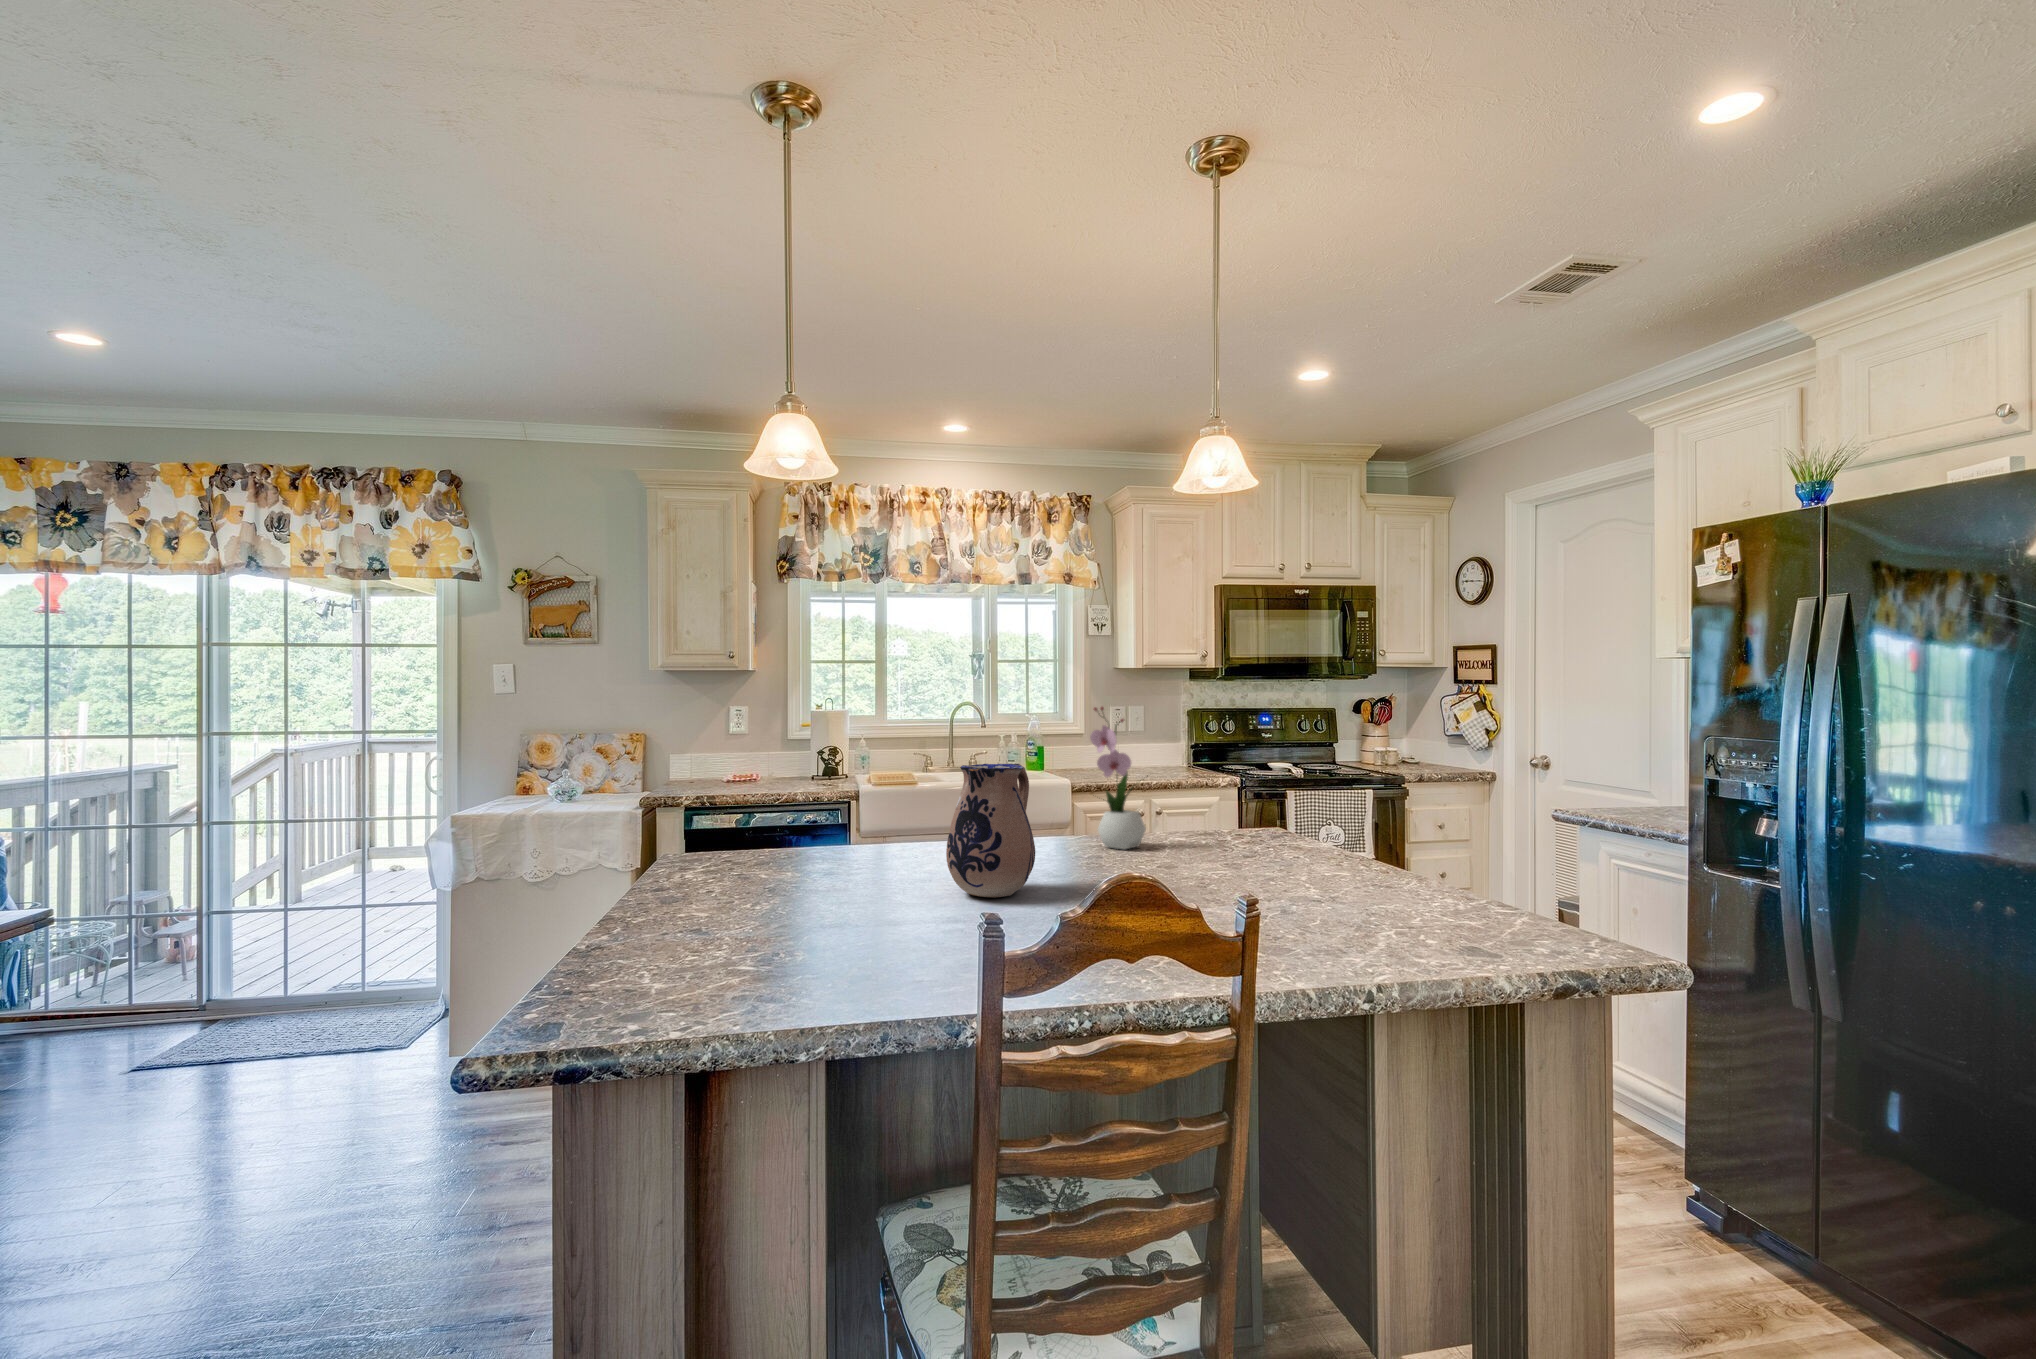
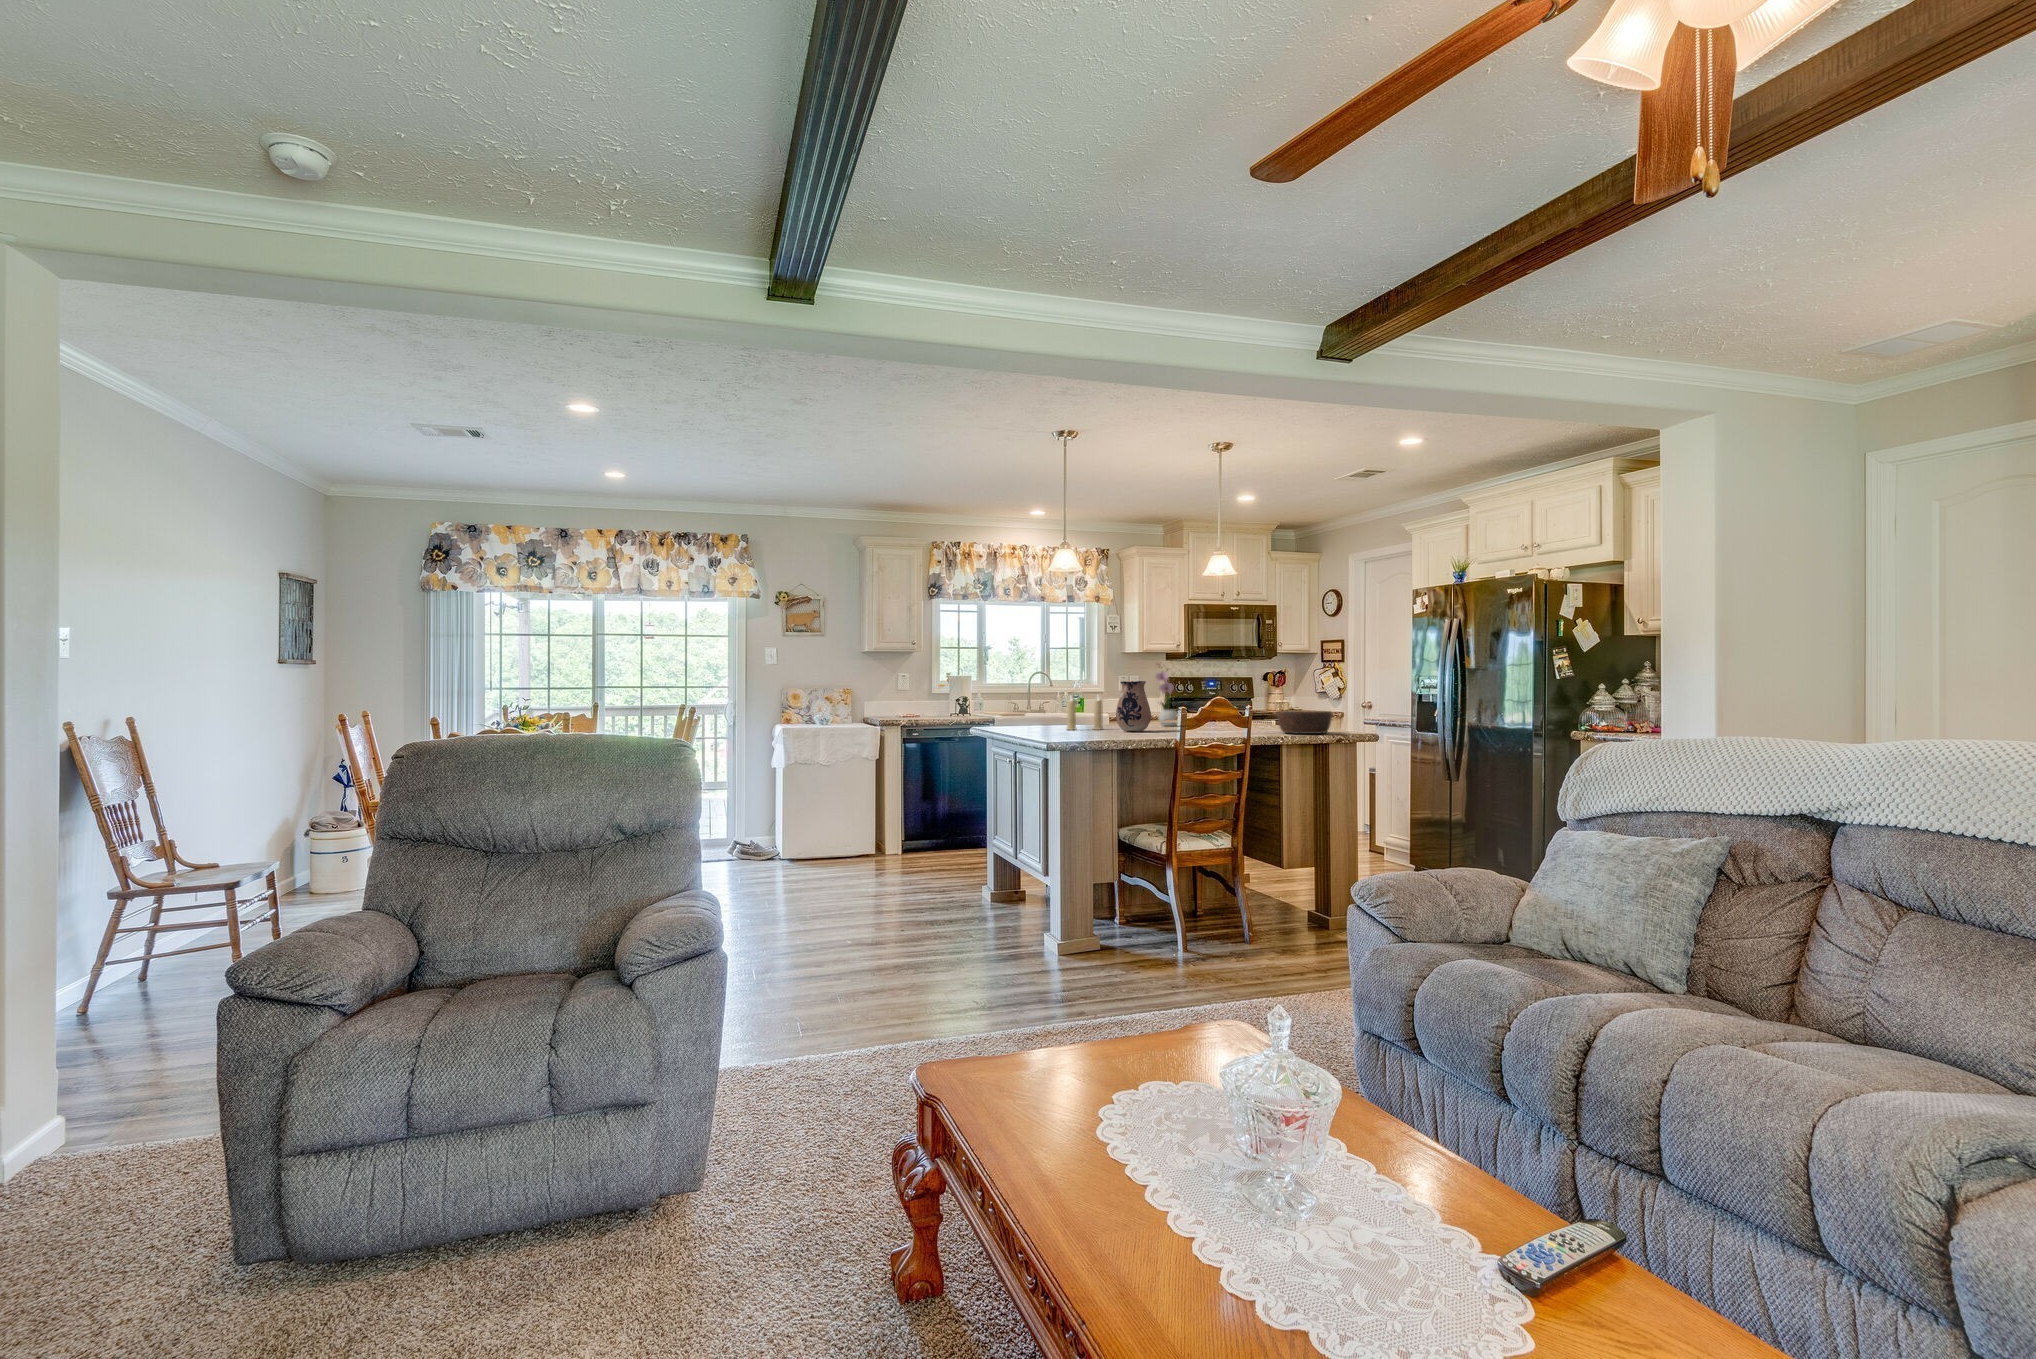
candle: none [853,786,944,874] -> present [1067,697,1103,730]
wooden bowl: none [1363,858,1532,951] -> present [1277,711,1332,734]

